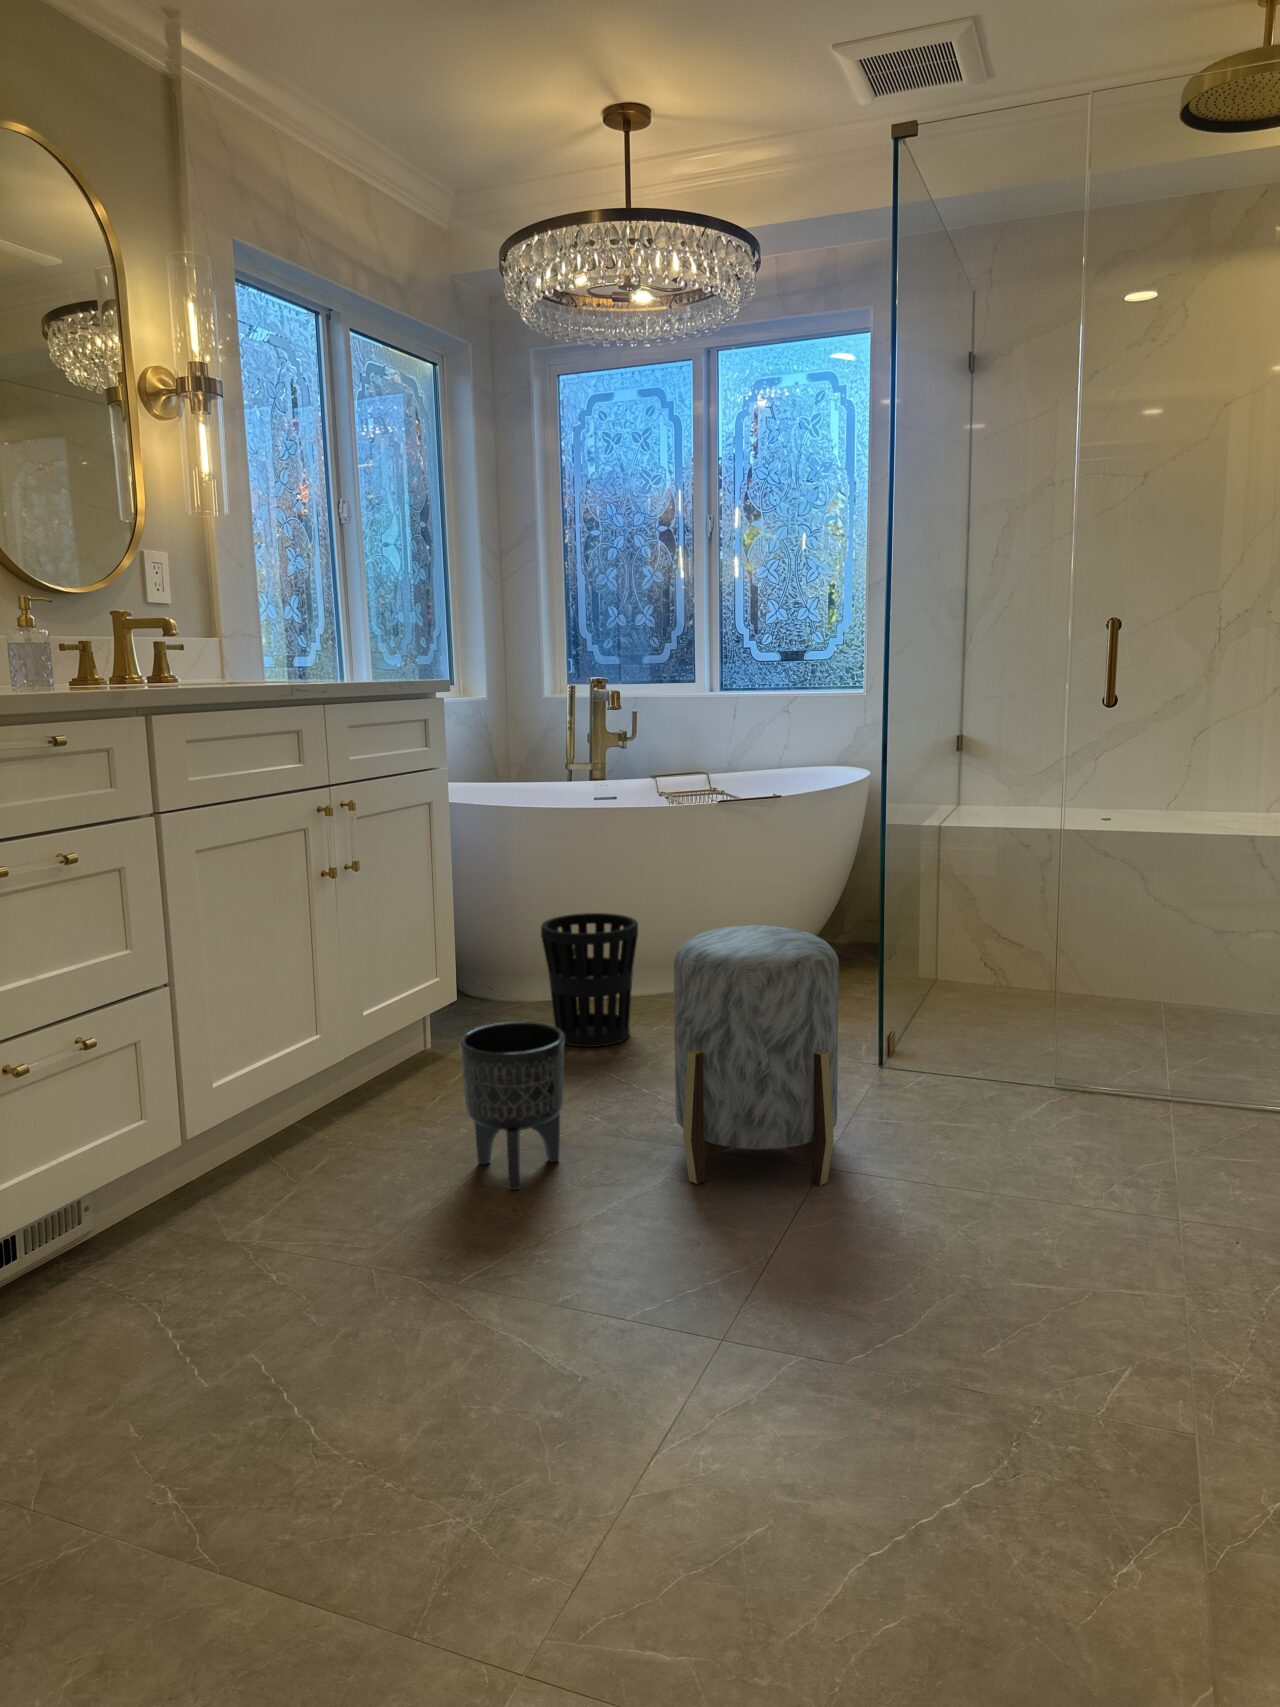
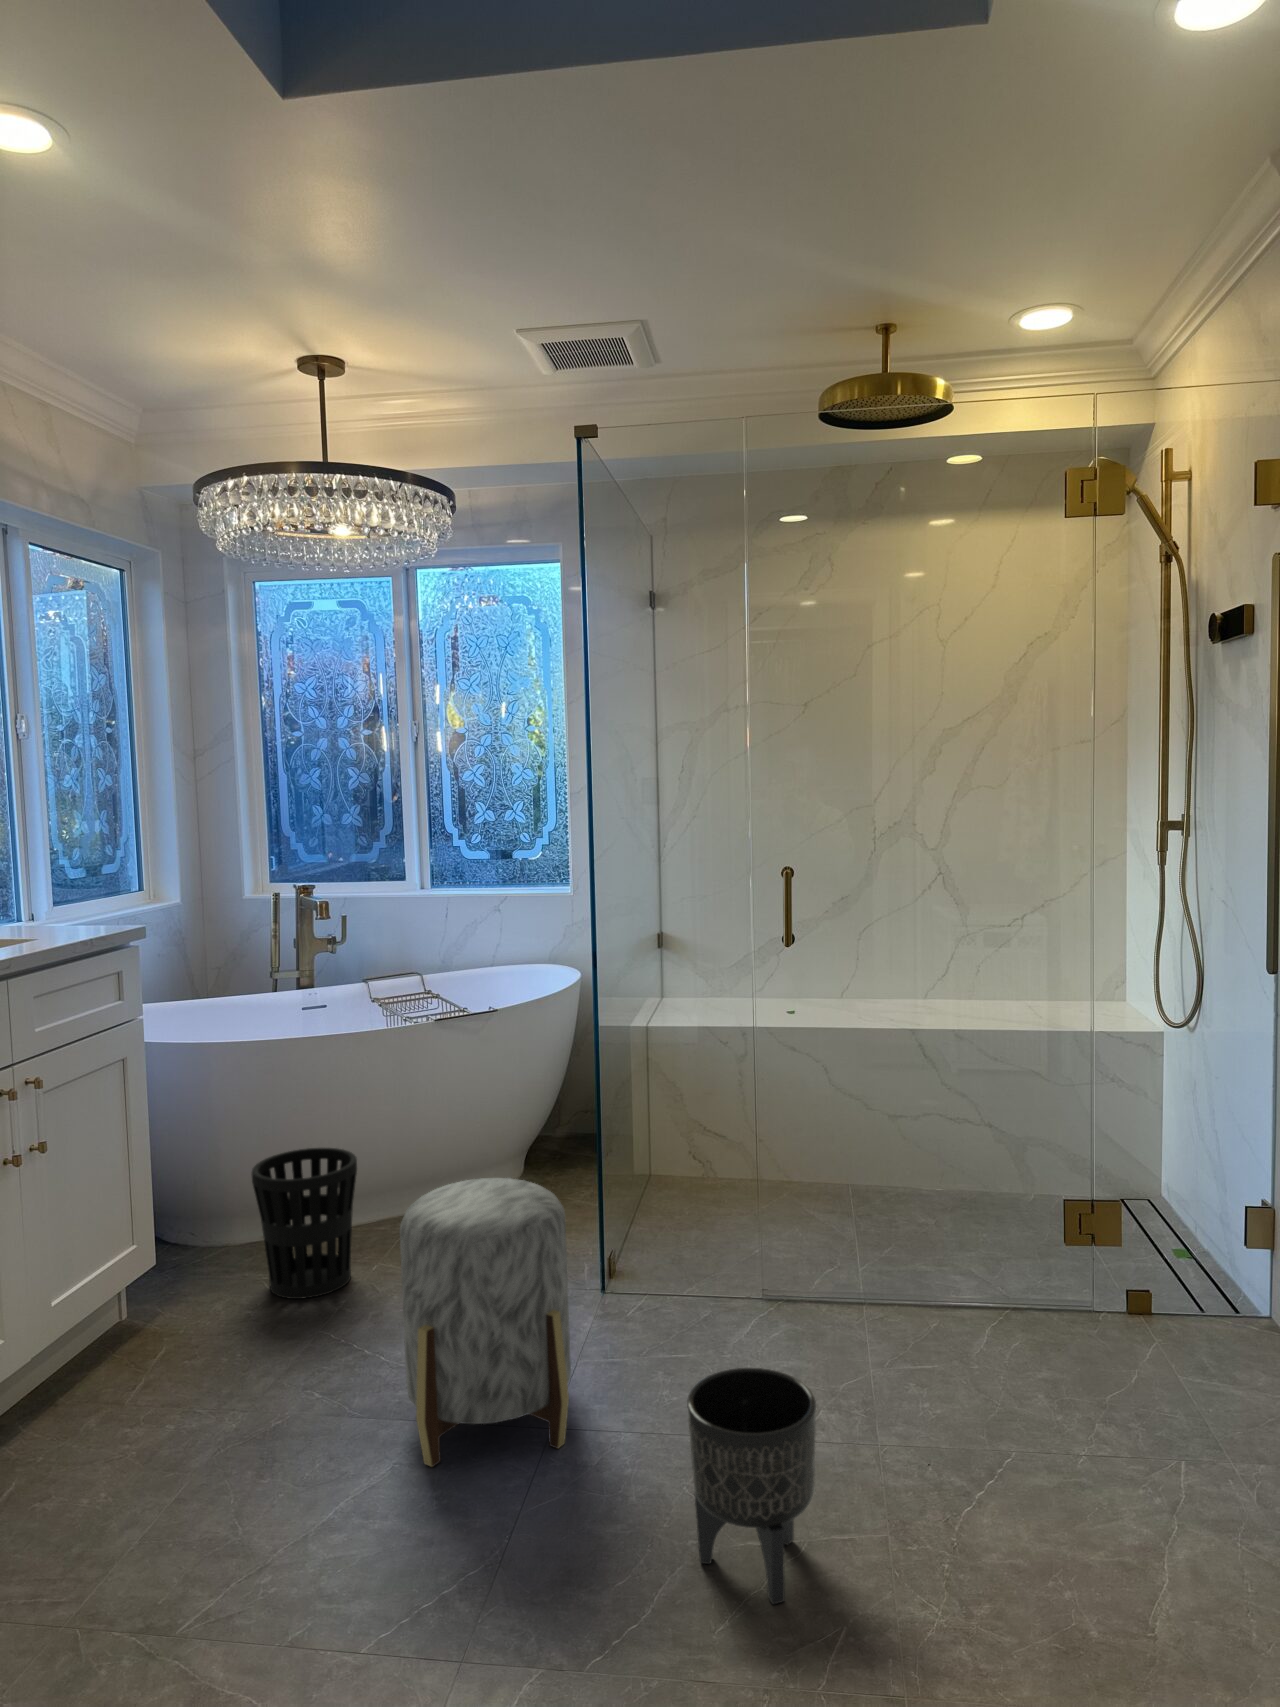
planter: present [460,1022,564,1190] -> present [687,1368,816,1604]

